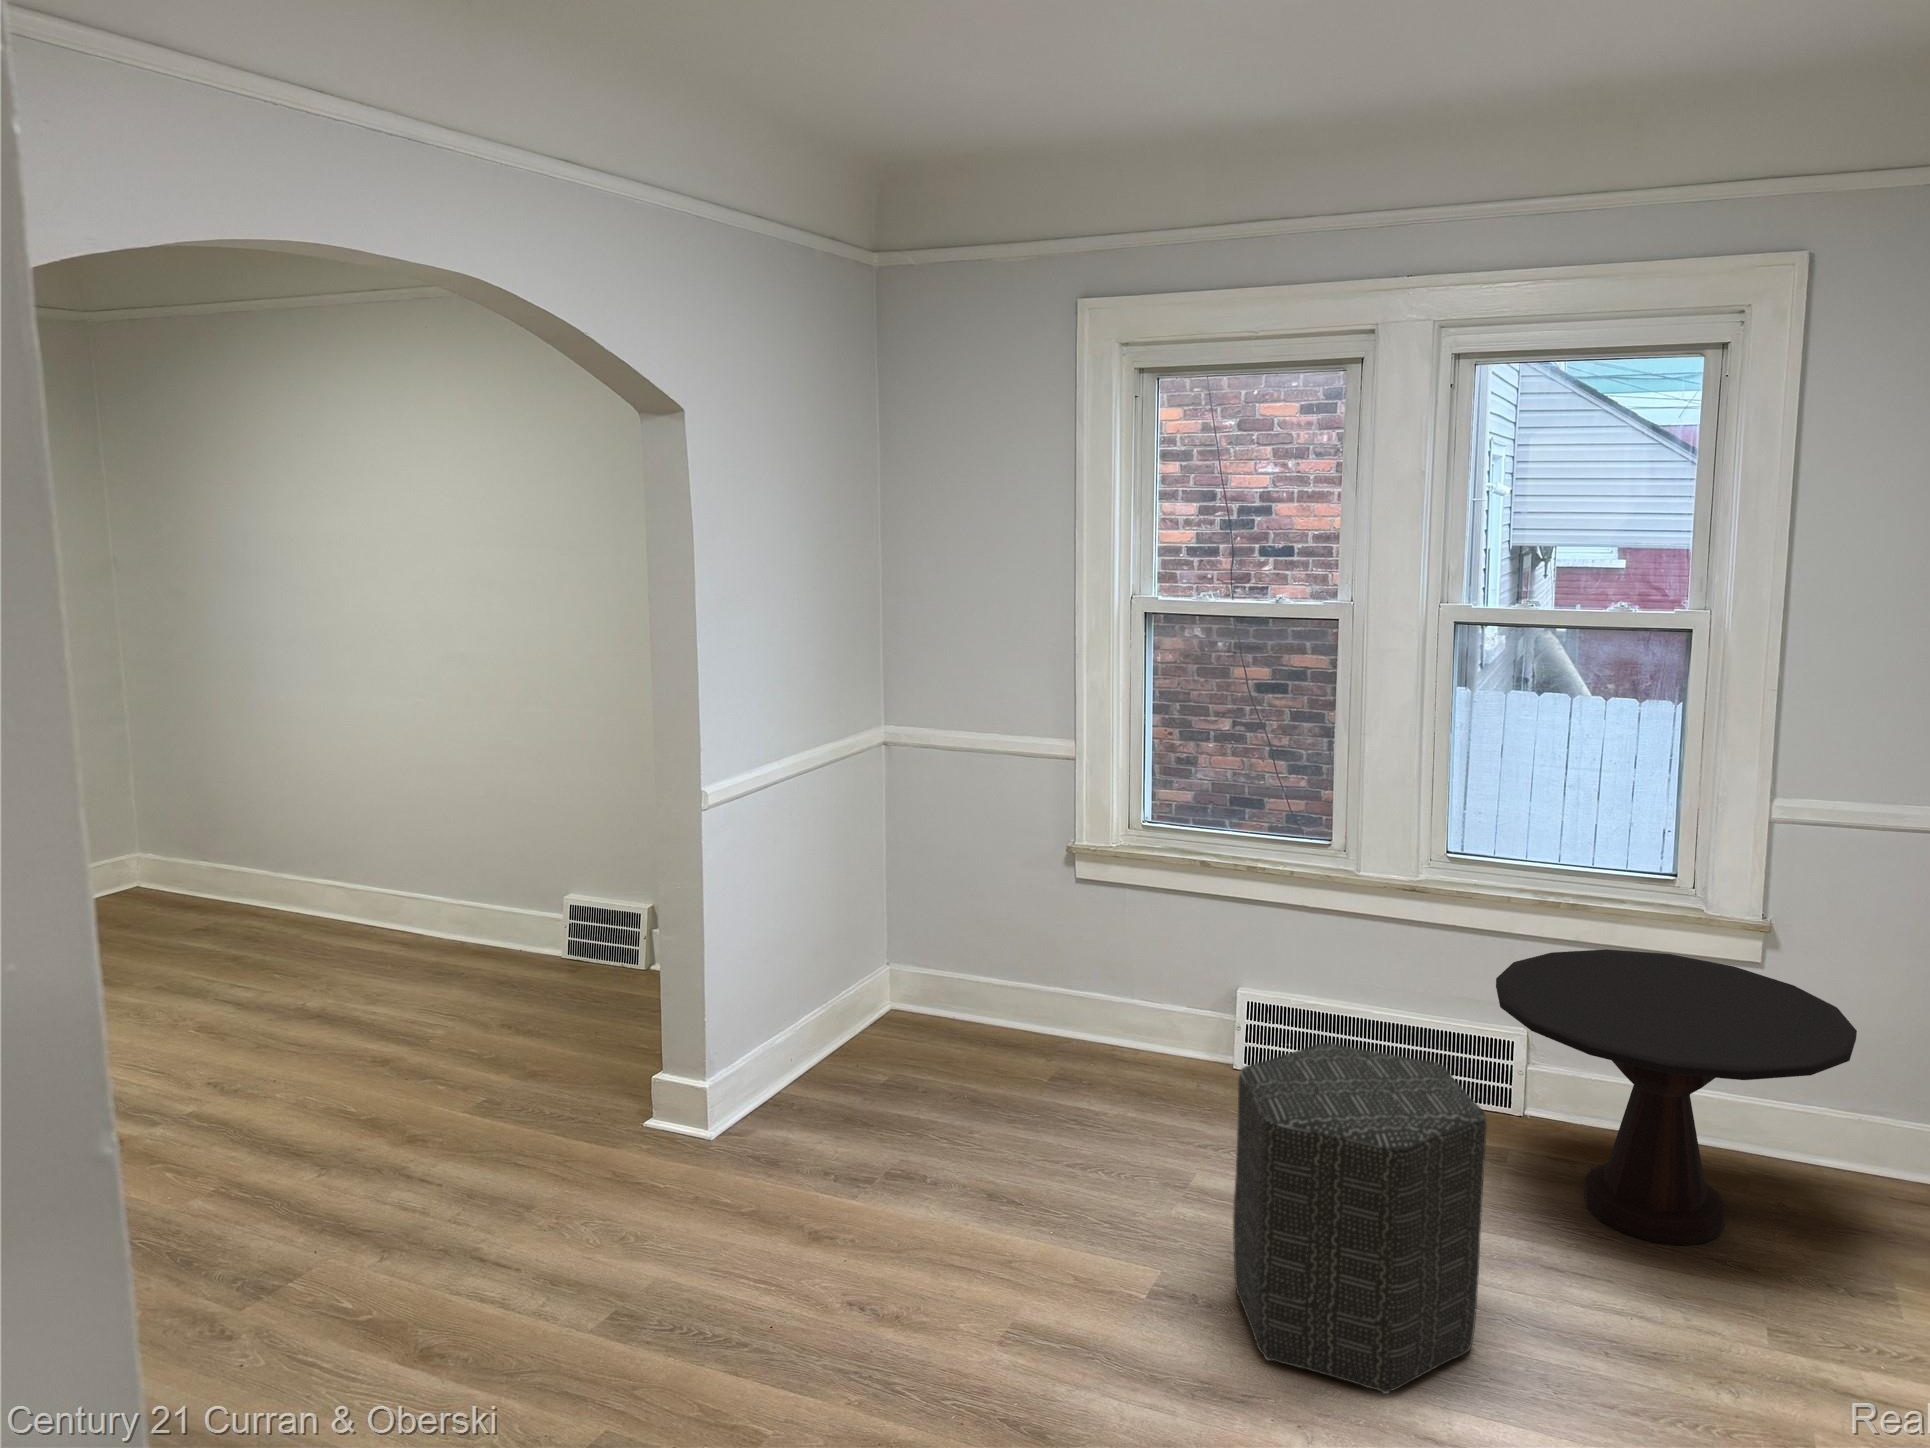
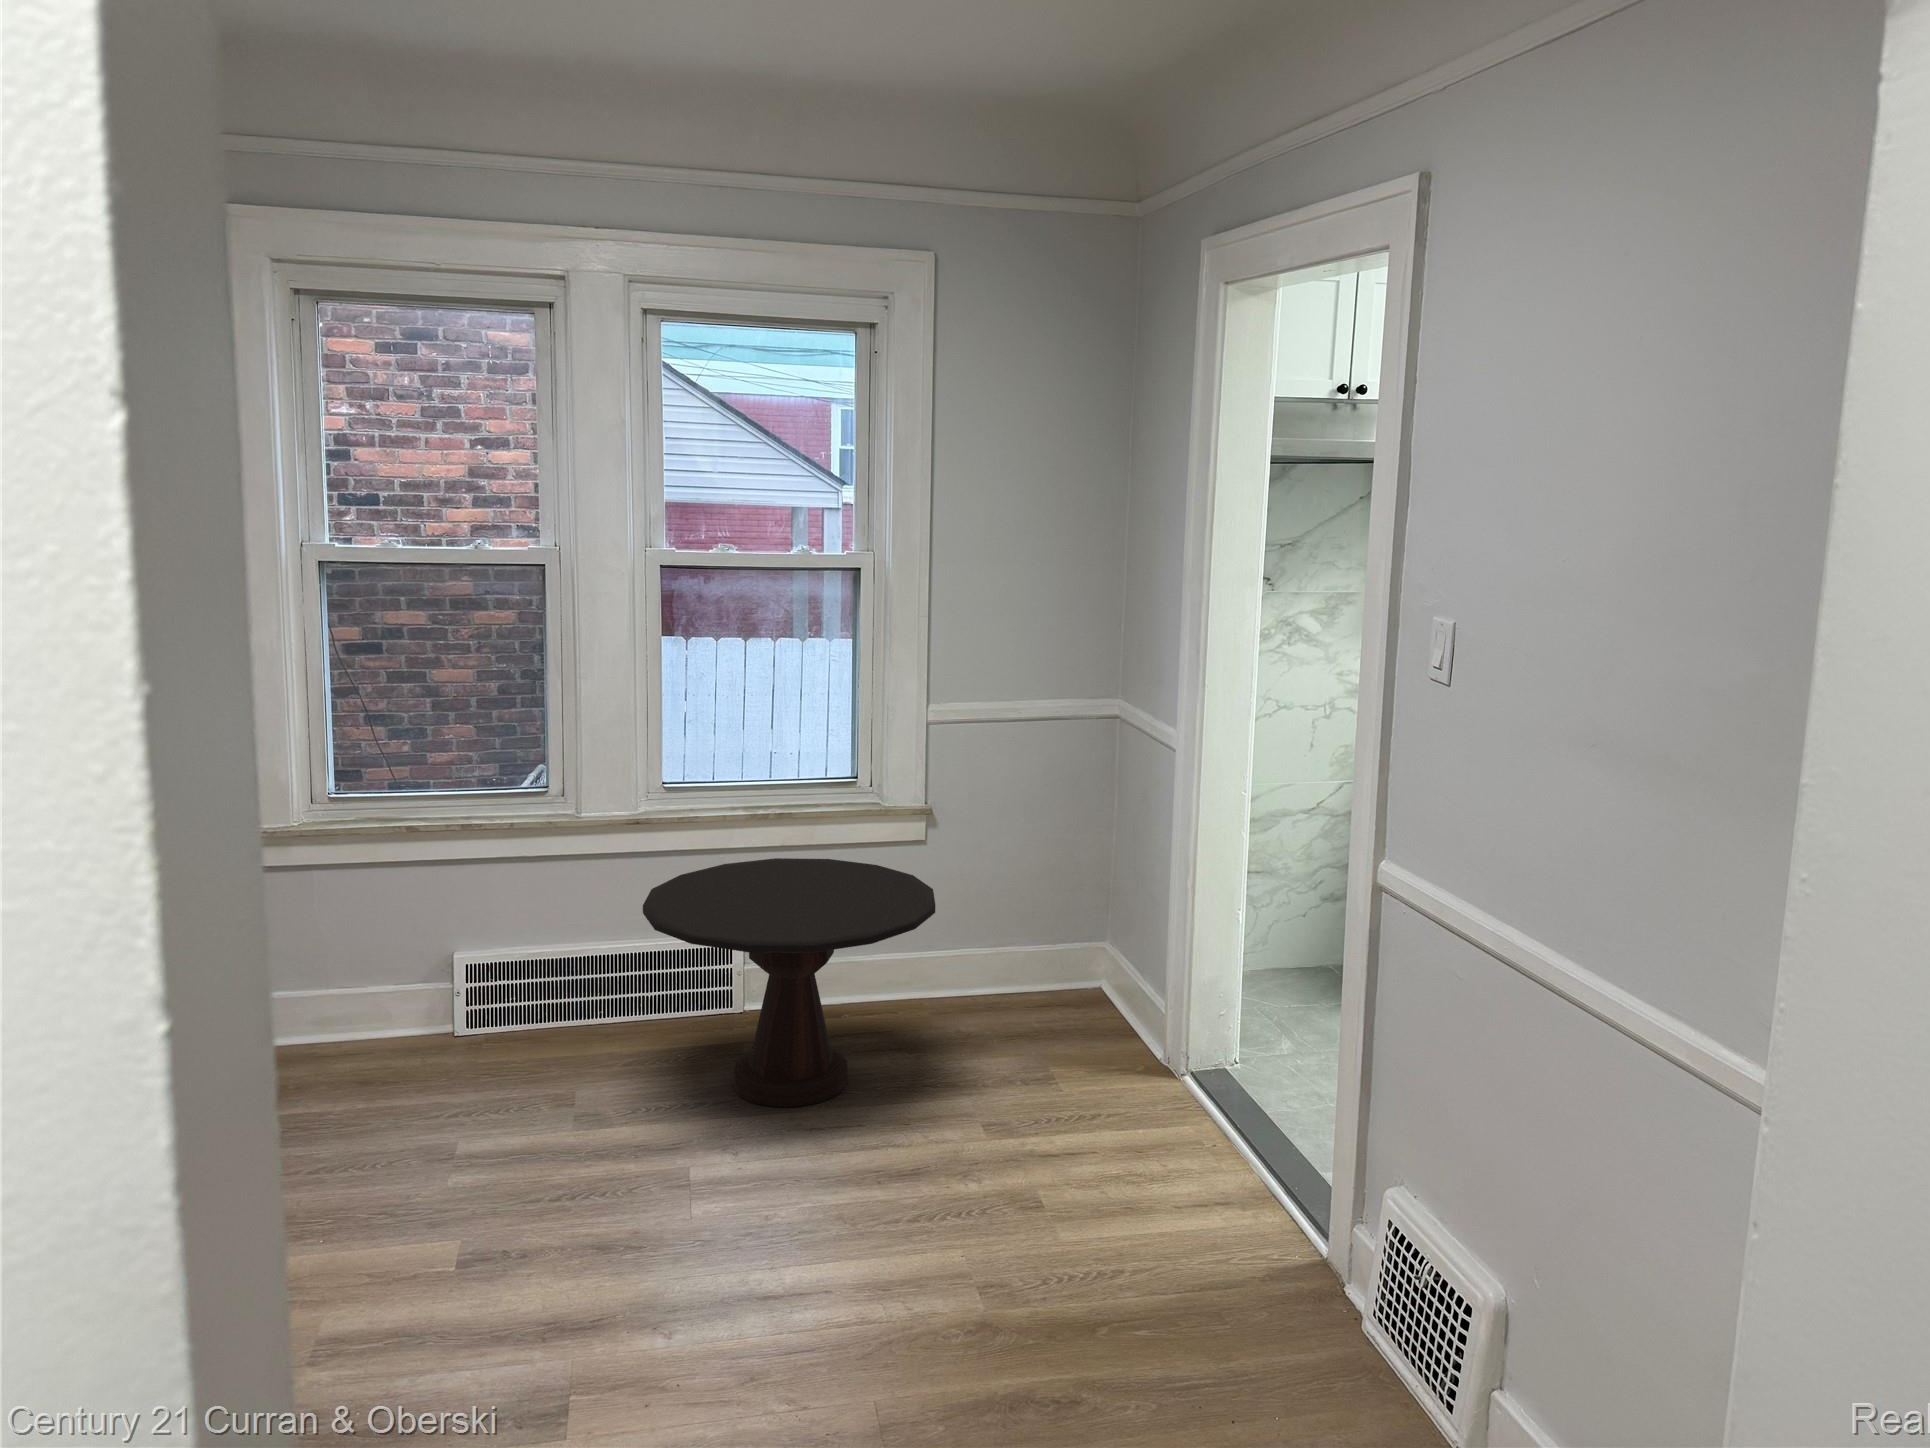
ottoman: present [1233,1043,1487,1394] -> none [424,990,686,1331]

